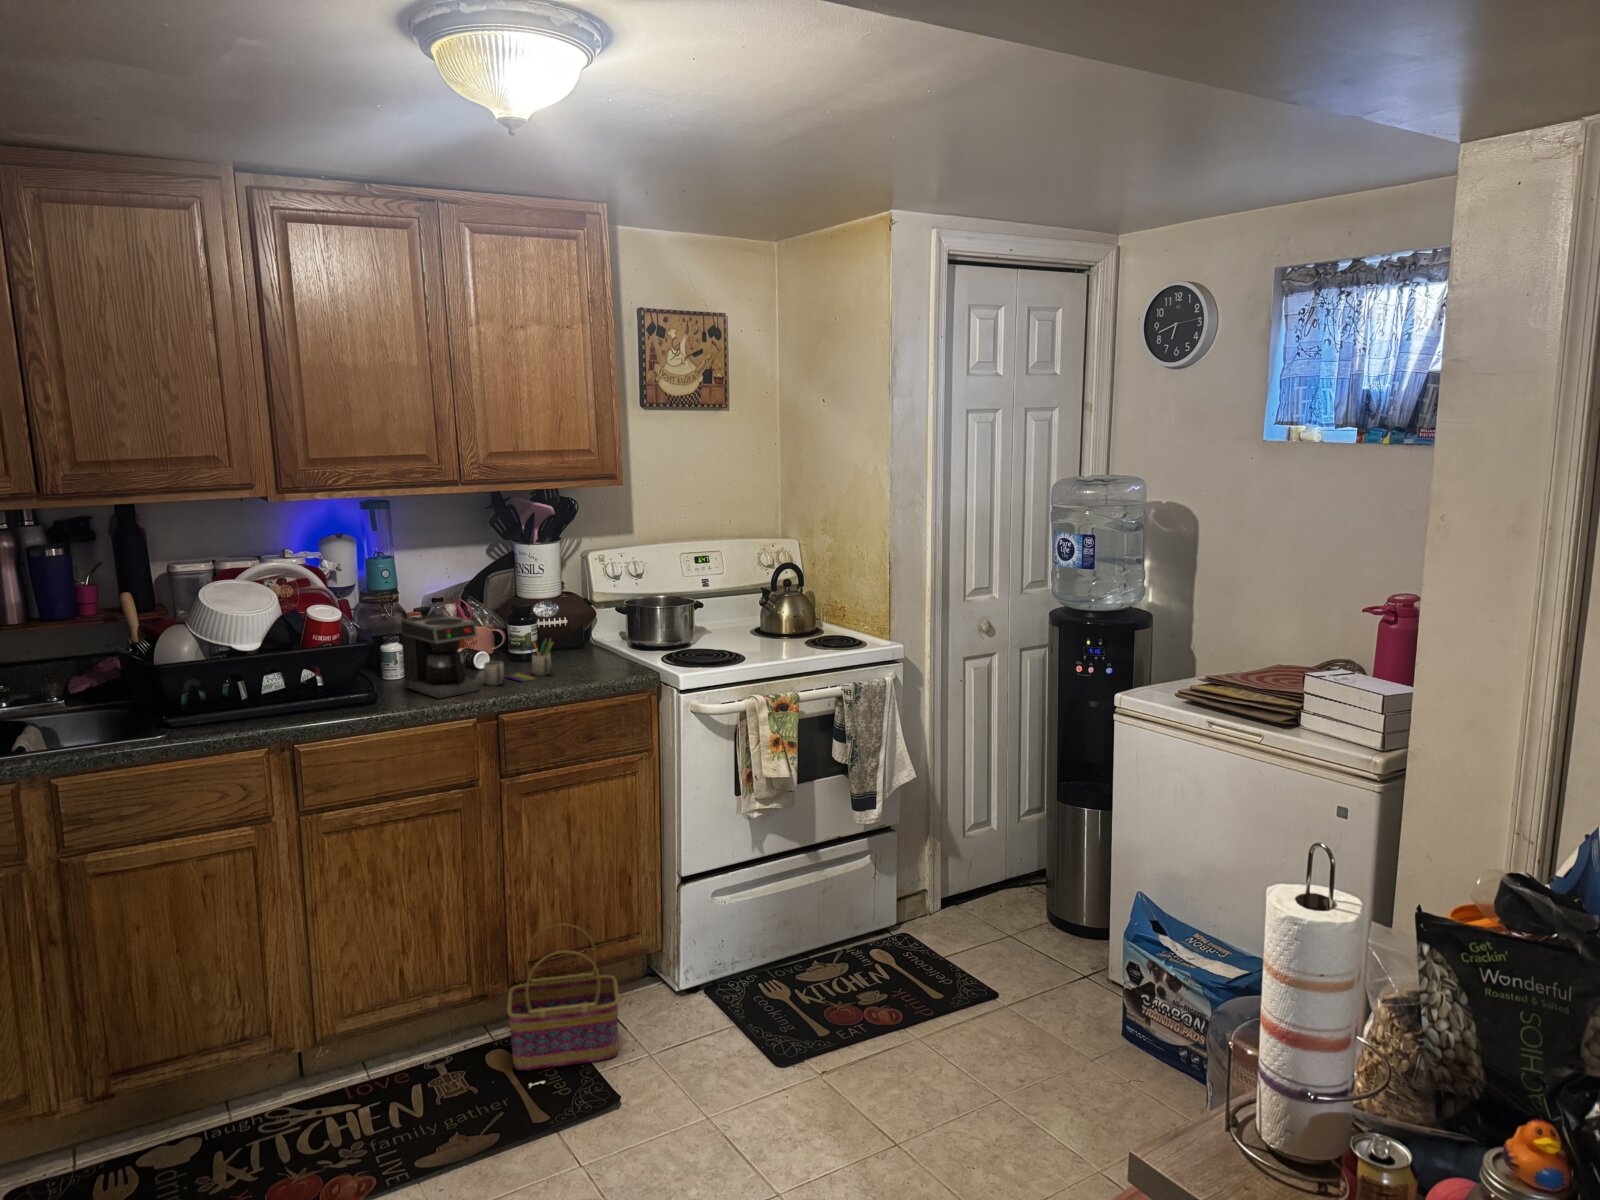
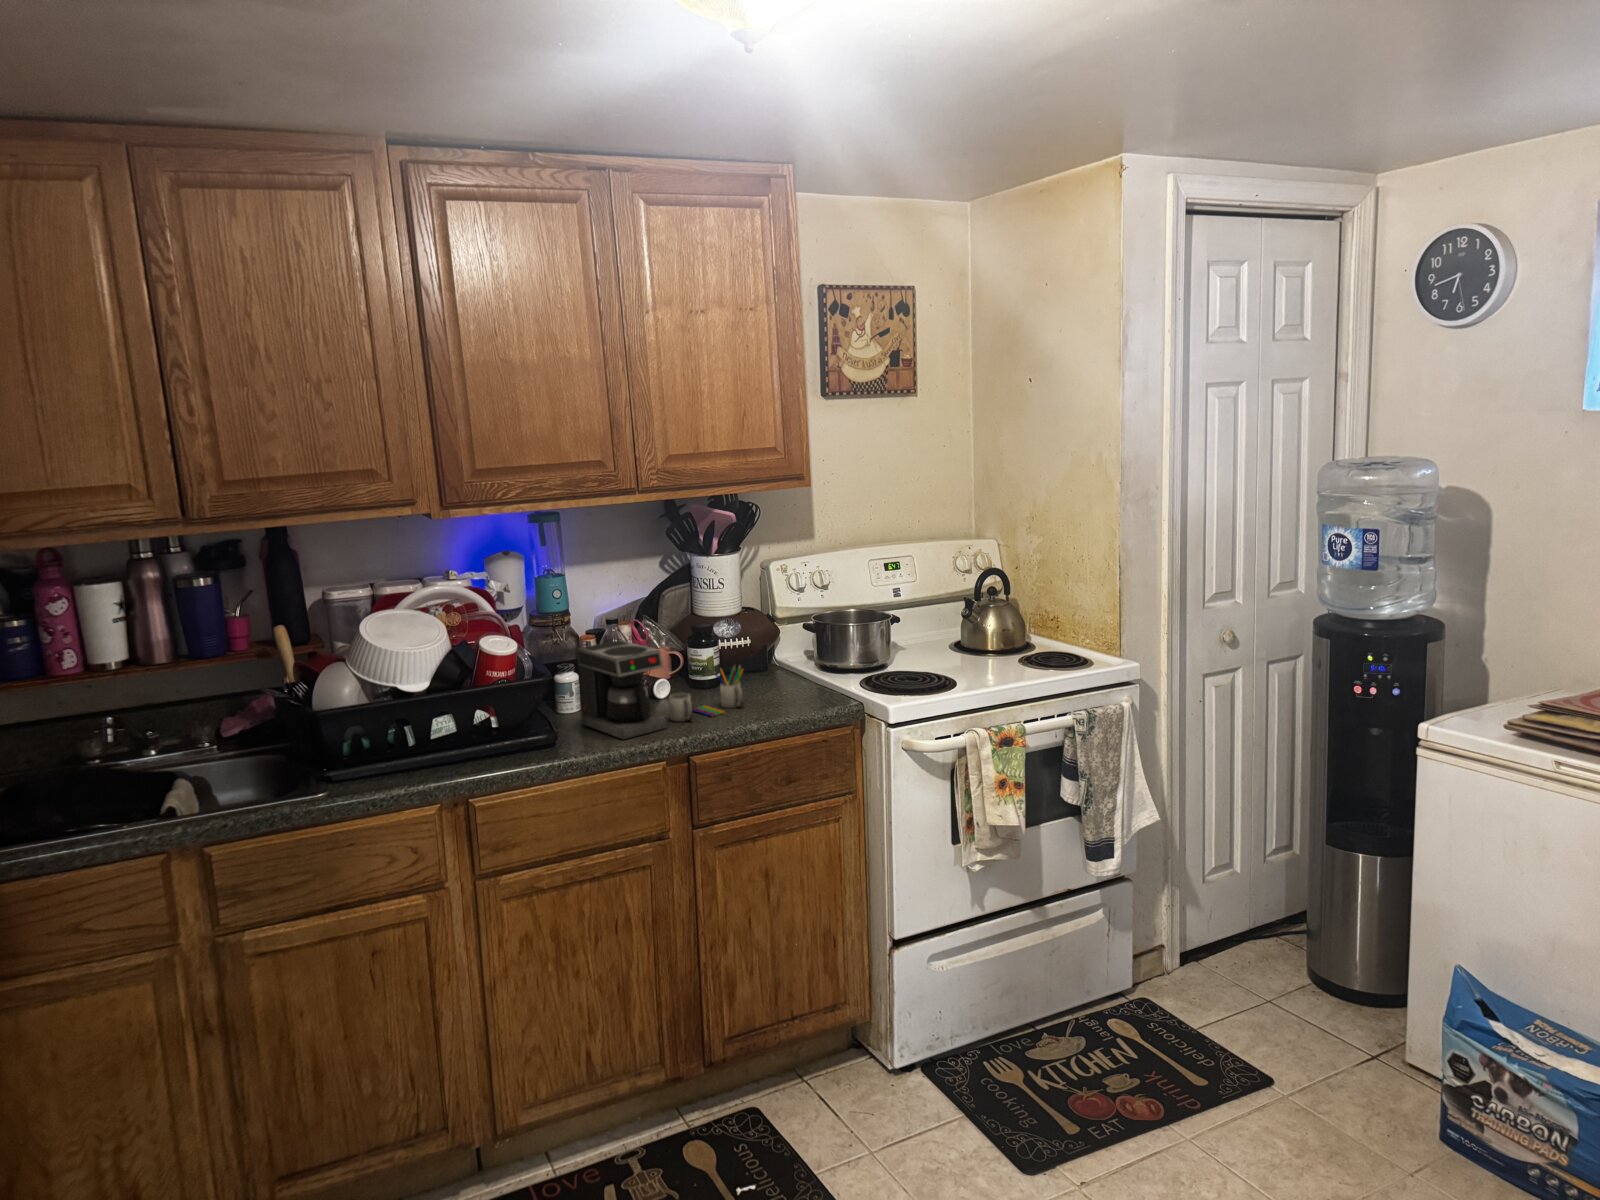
basket: present [507,923,619,1070] -> none [705,993,833,1164]

